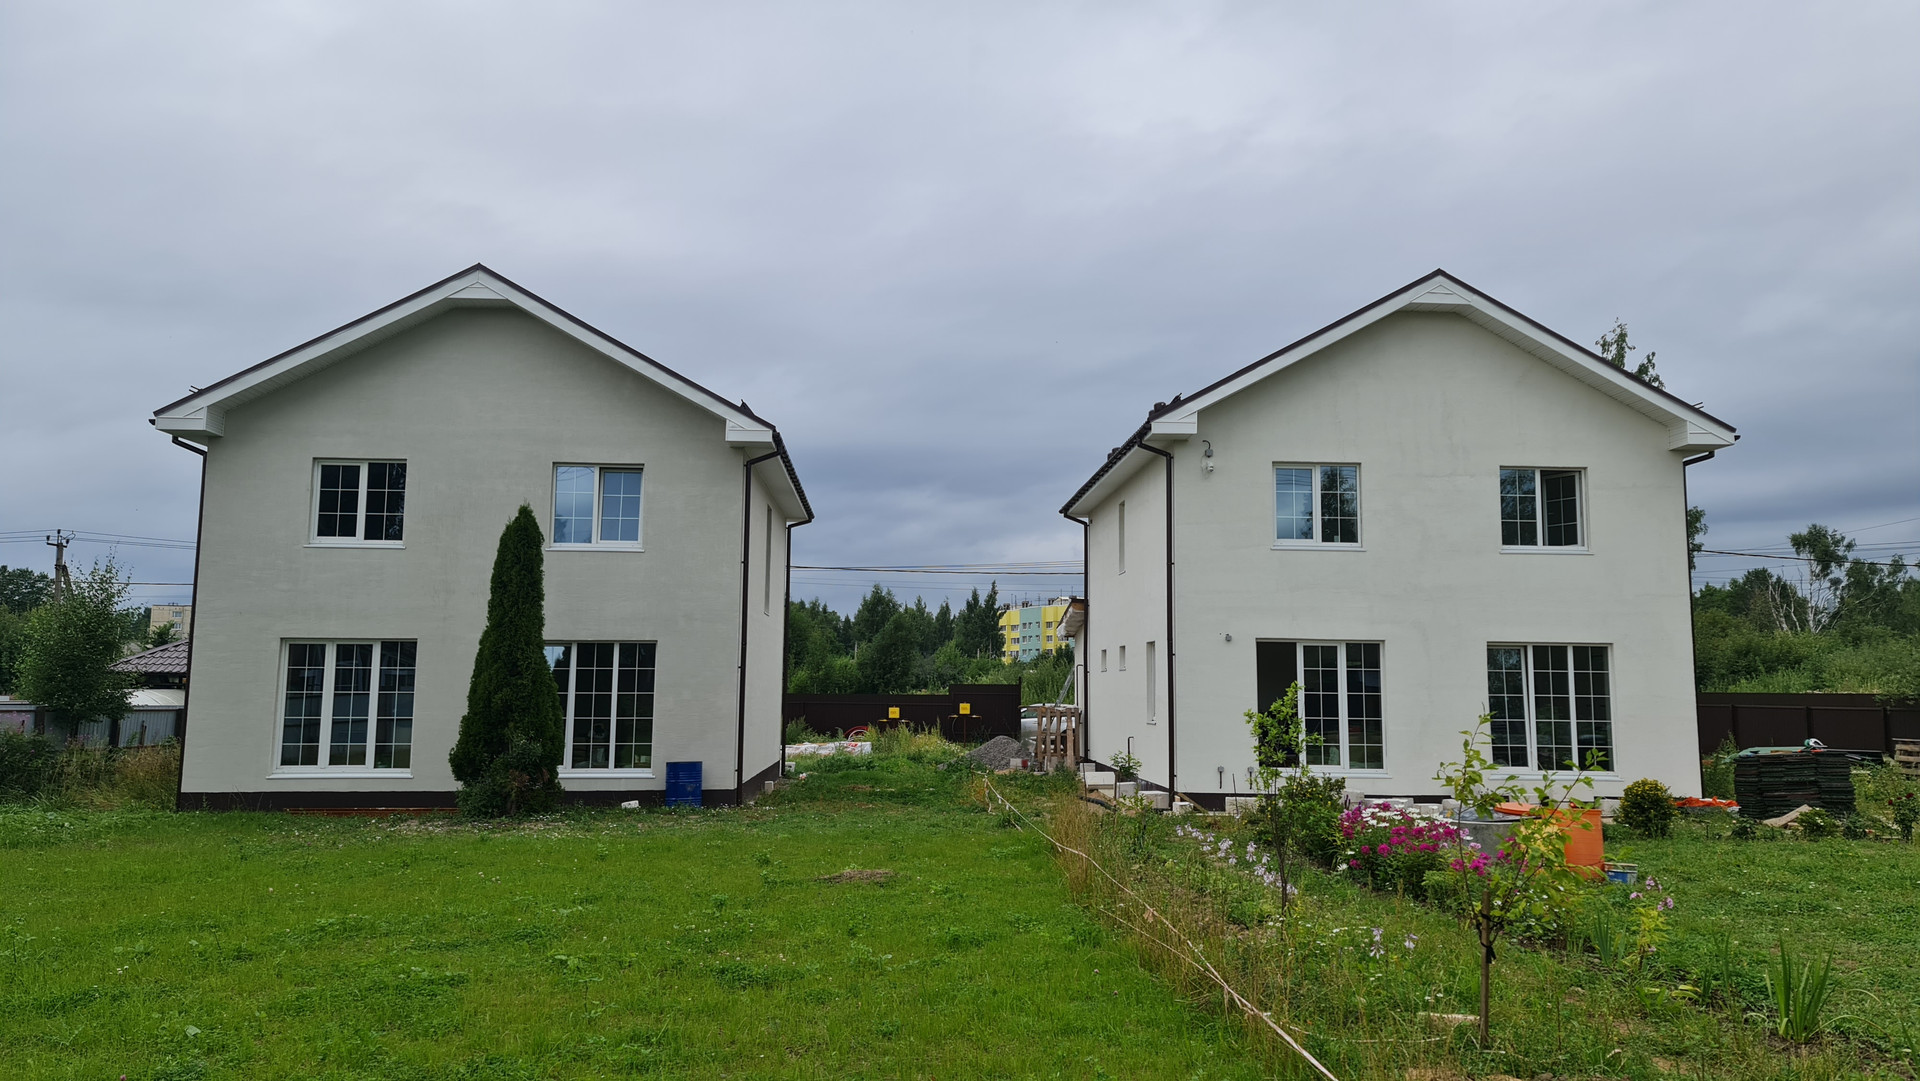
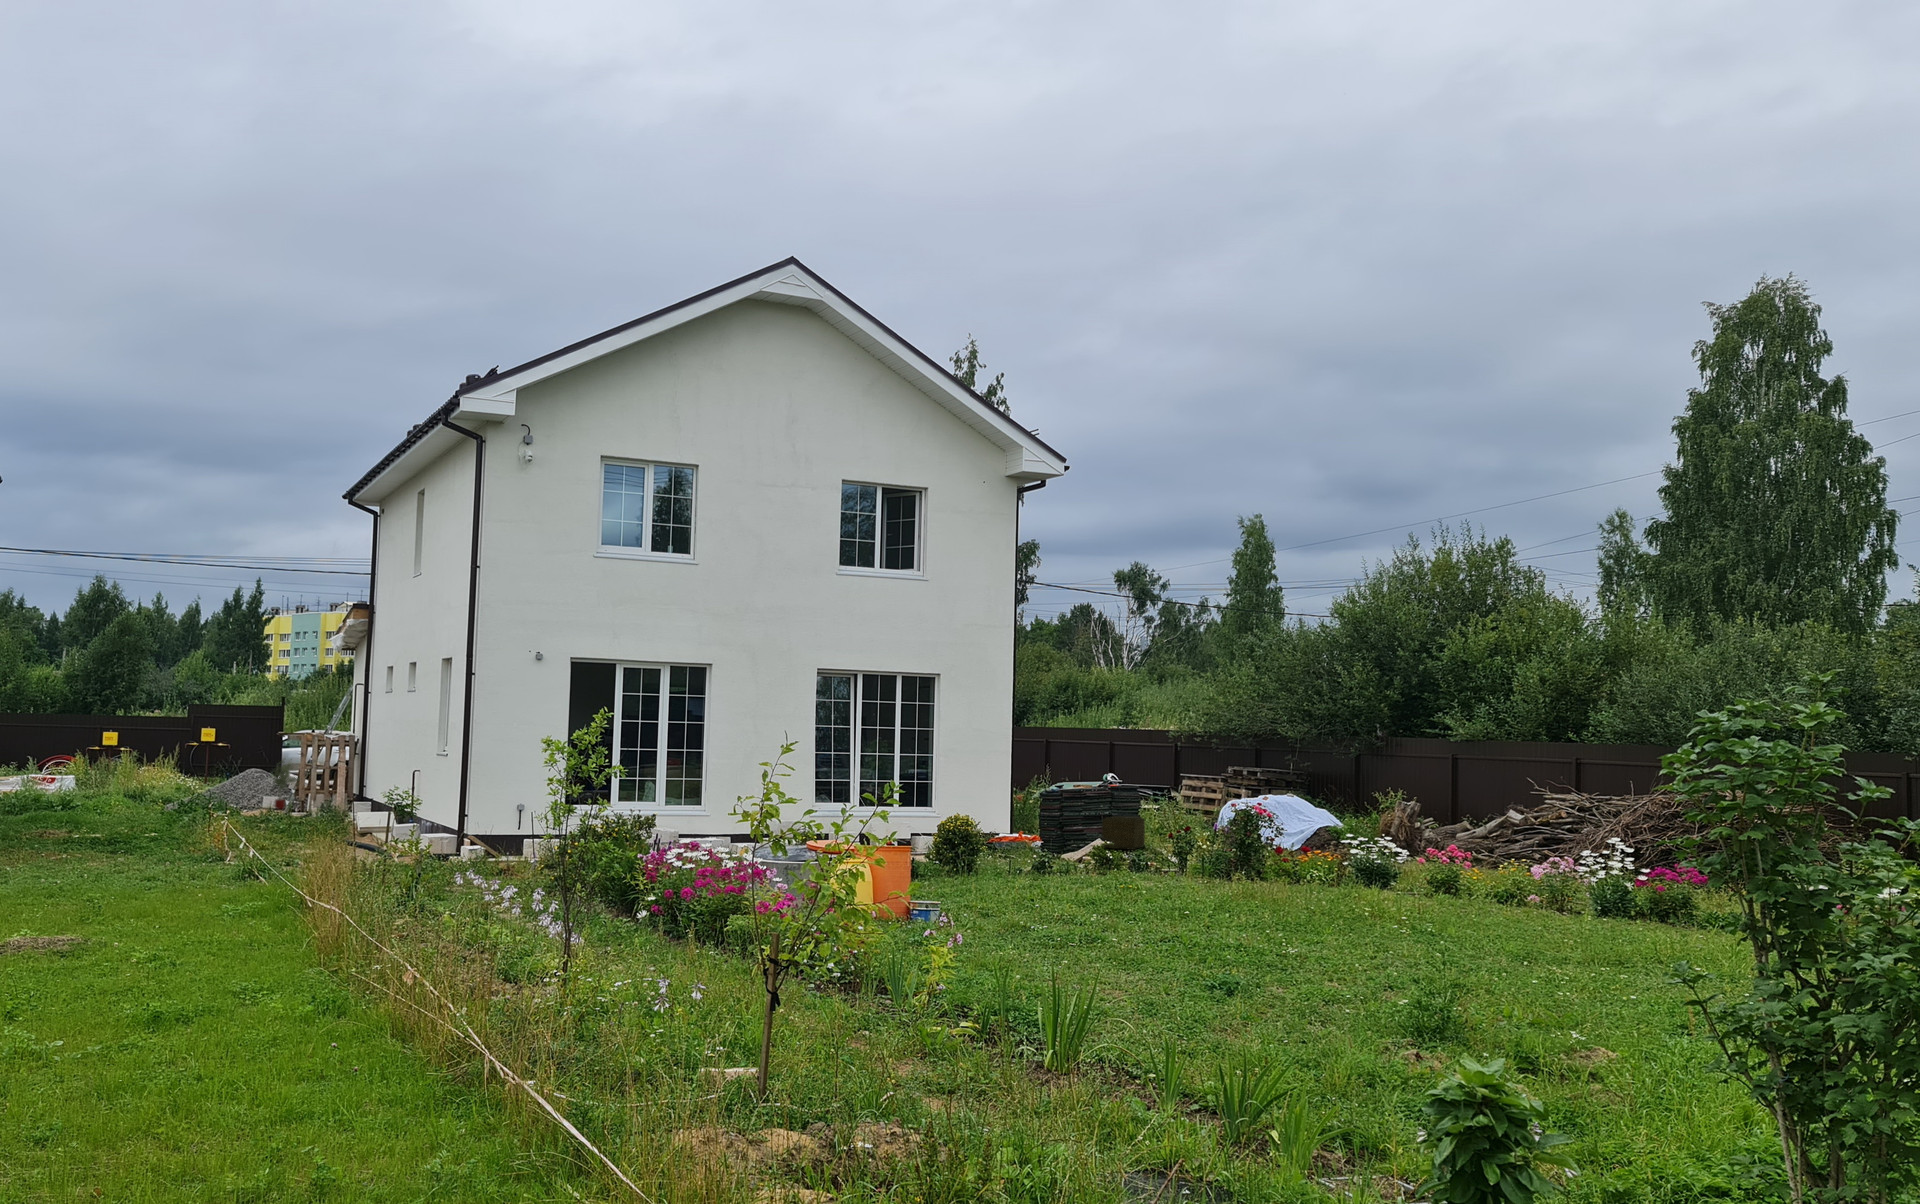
wooden crate: none [1837,796,1899,835] -> present [1102,816,1145,850]

